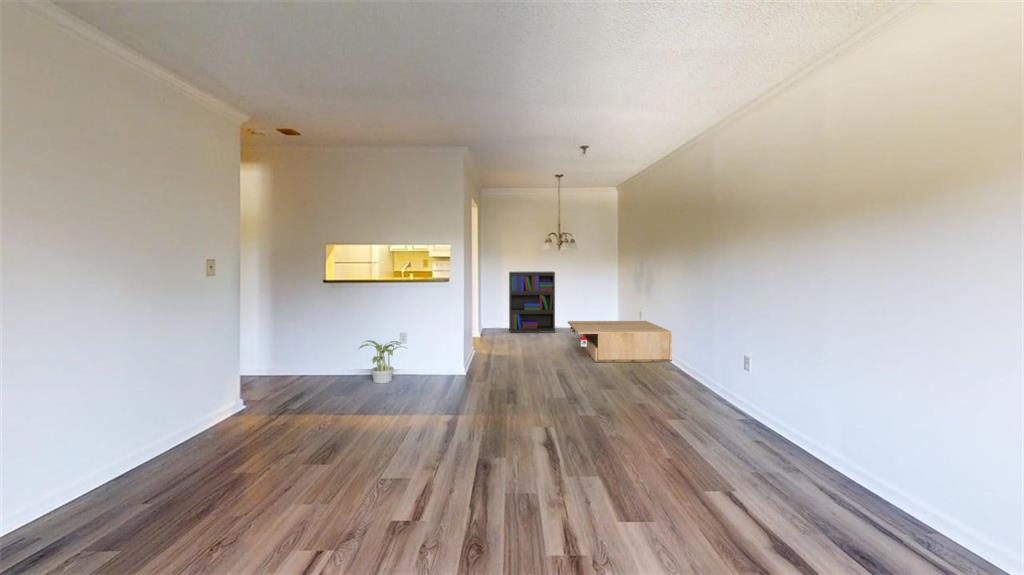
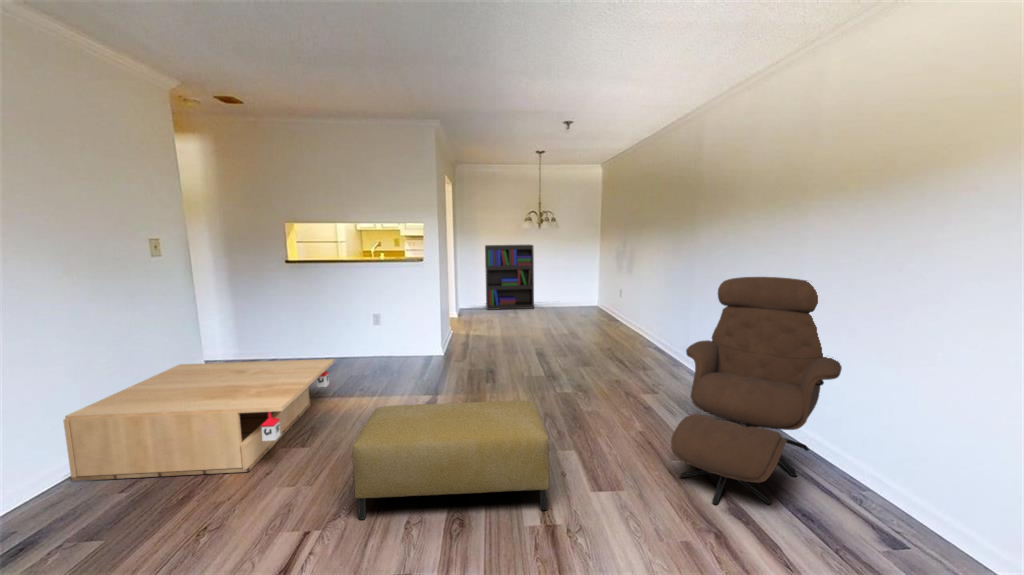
lounge chair: none [706,297,891,544] -> present [671,277,842,504]
coffee table: present [568,321,672,362] -> present [63,359,334,481]
potted plant: present [359,340,400,383] -> none [329,323,381,367]
ottoman: none [368,420,575,543] -> present [353,401,549,519]

